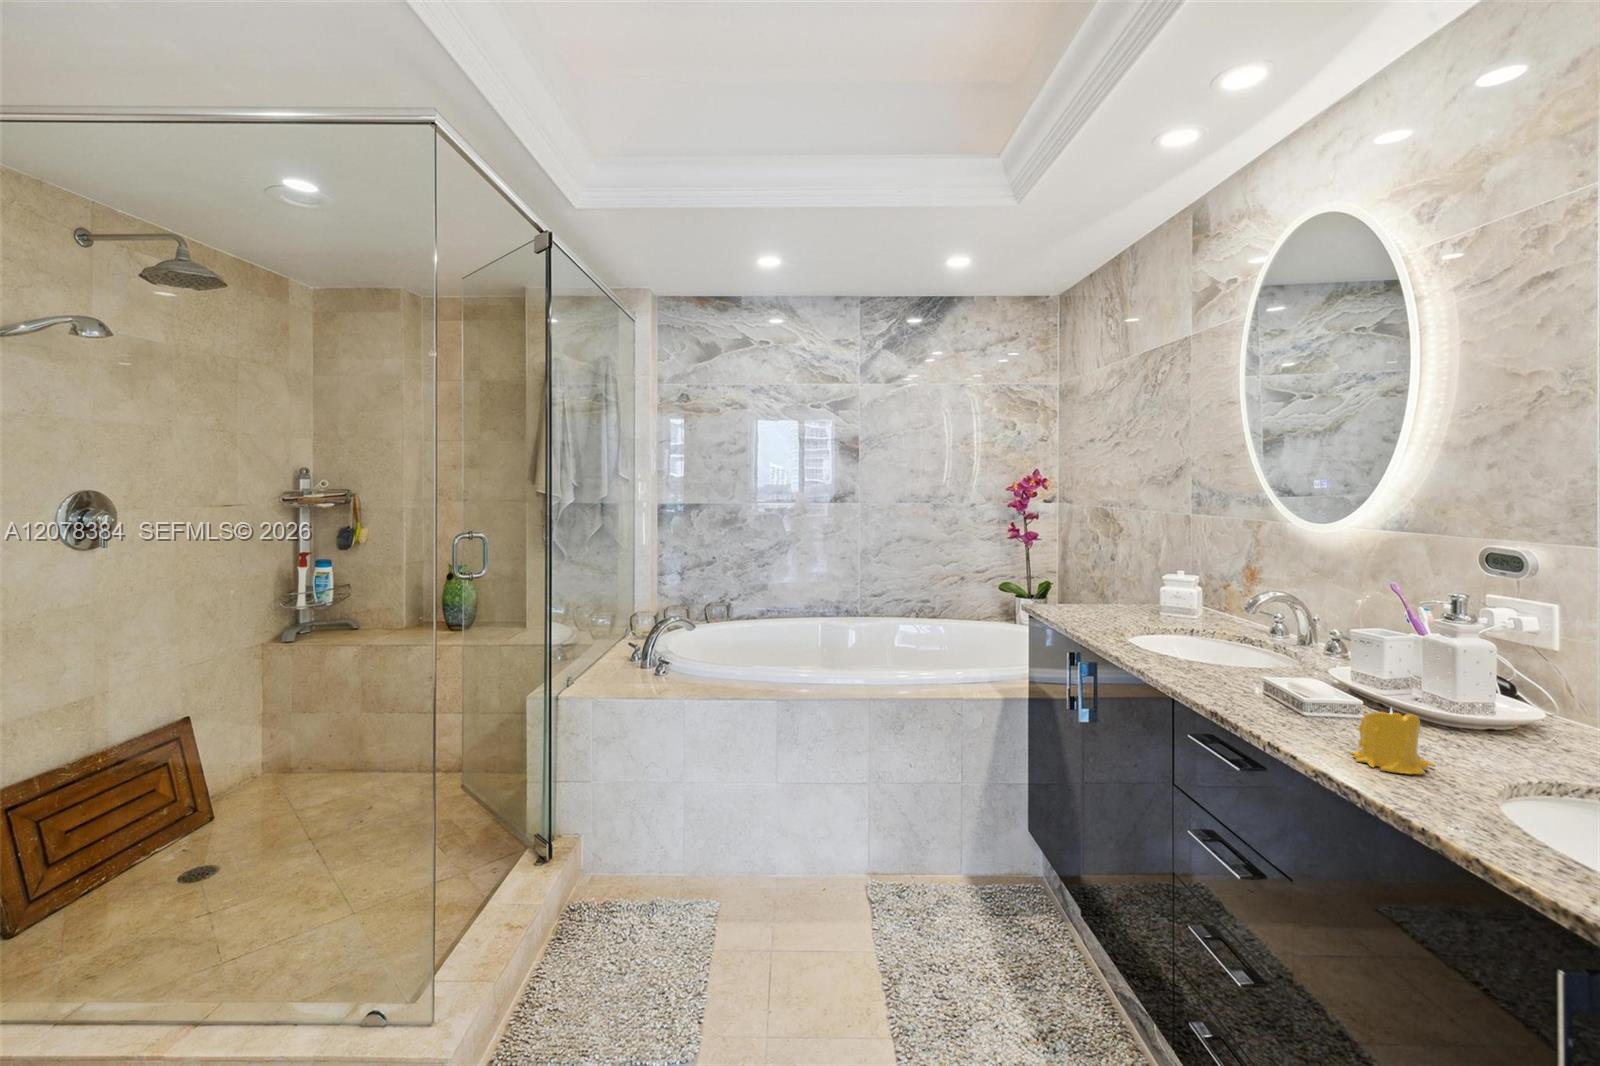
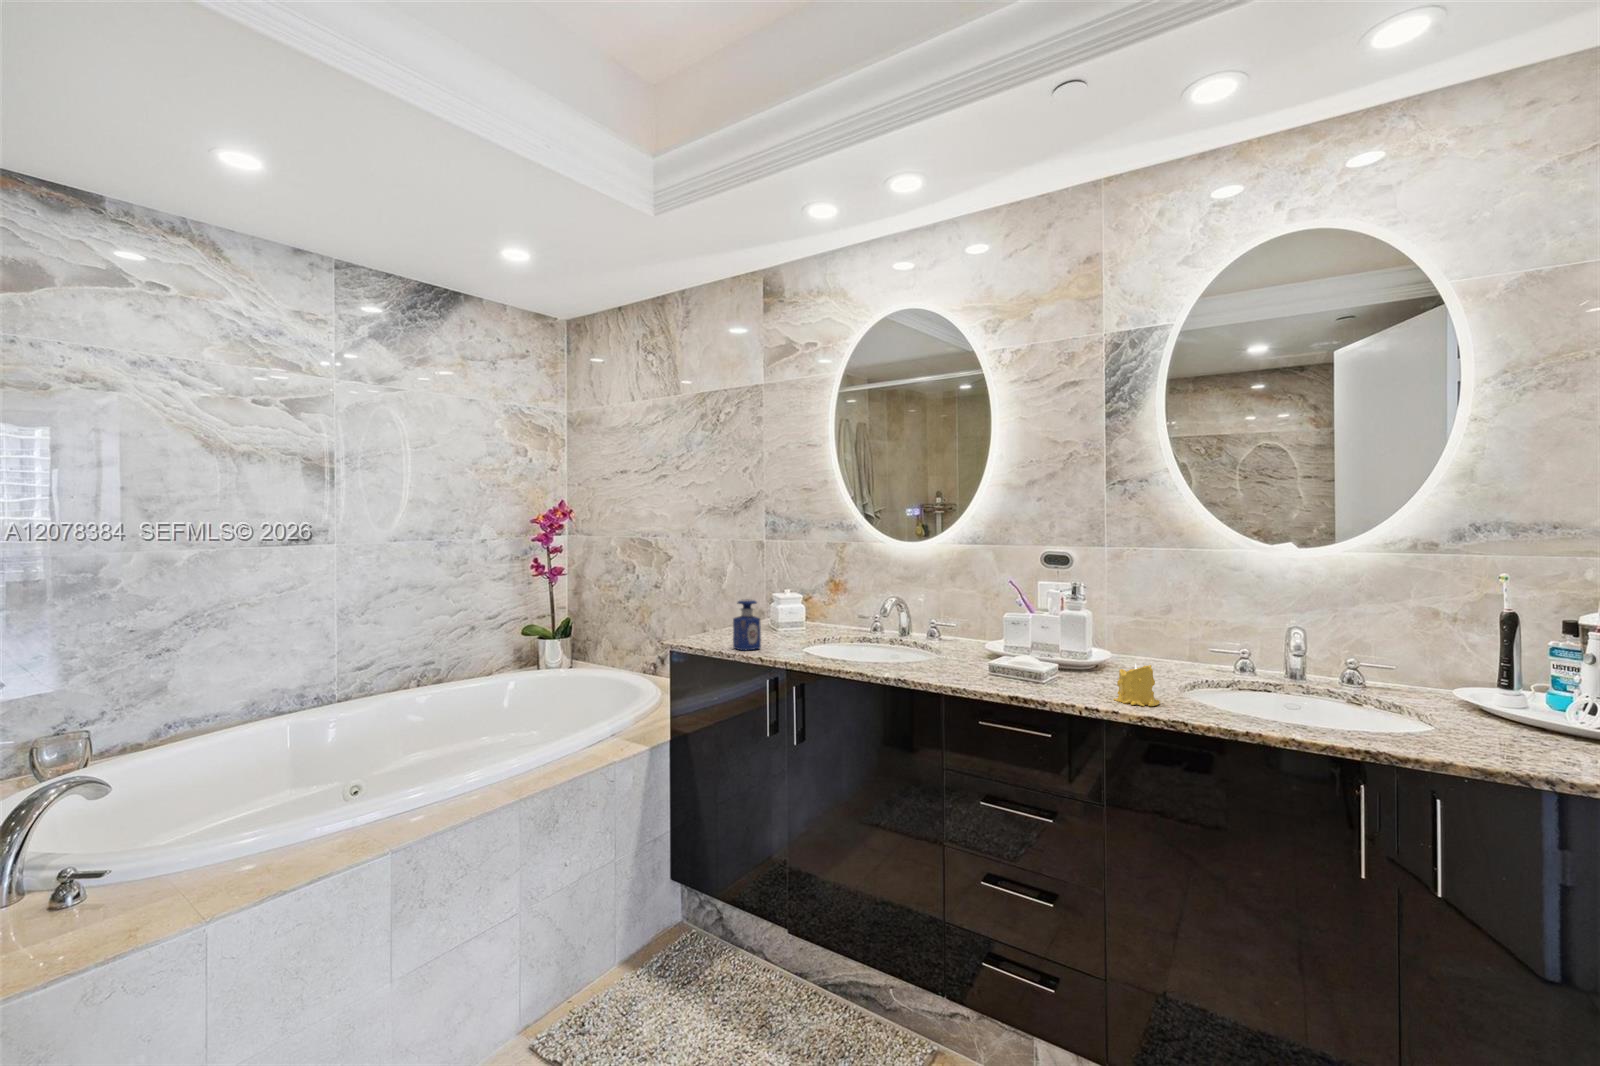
perfume bottle: none [1076,571,1102,623] -> present [733,599,761,650]

